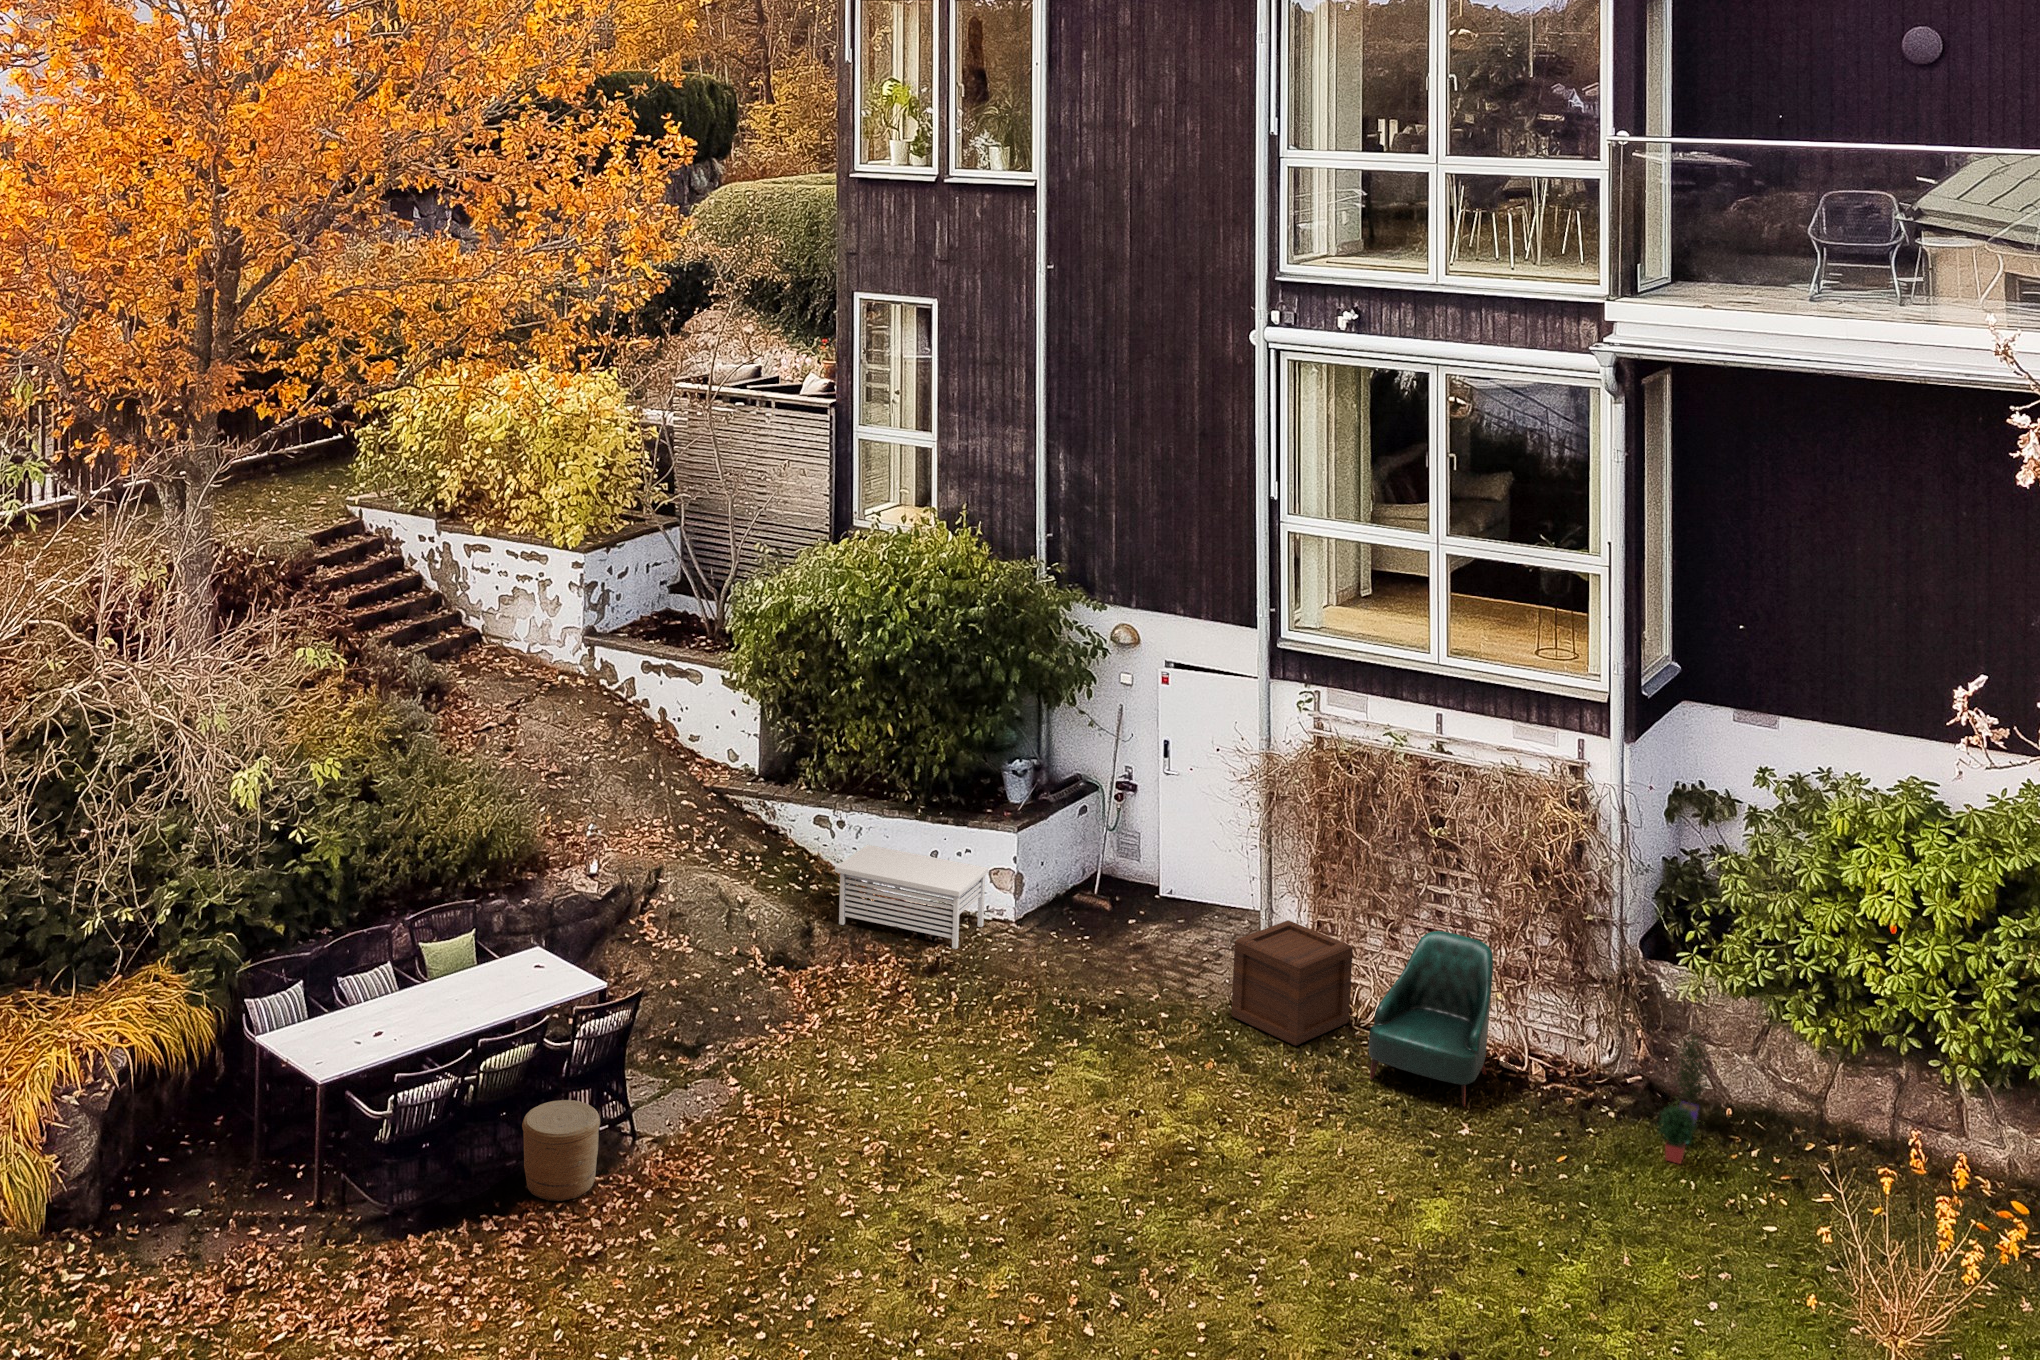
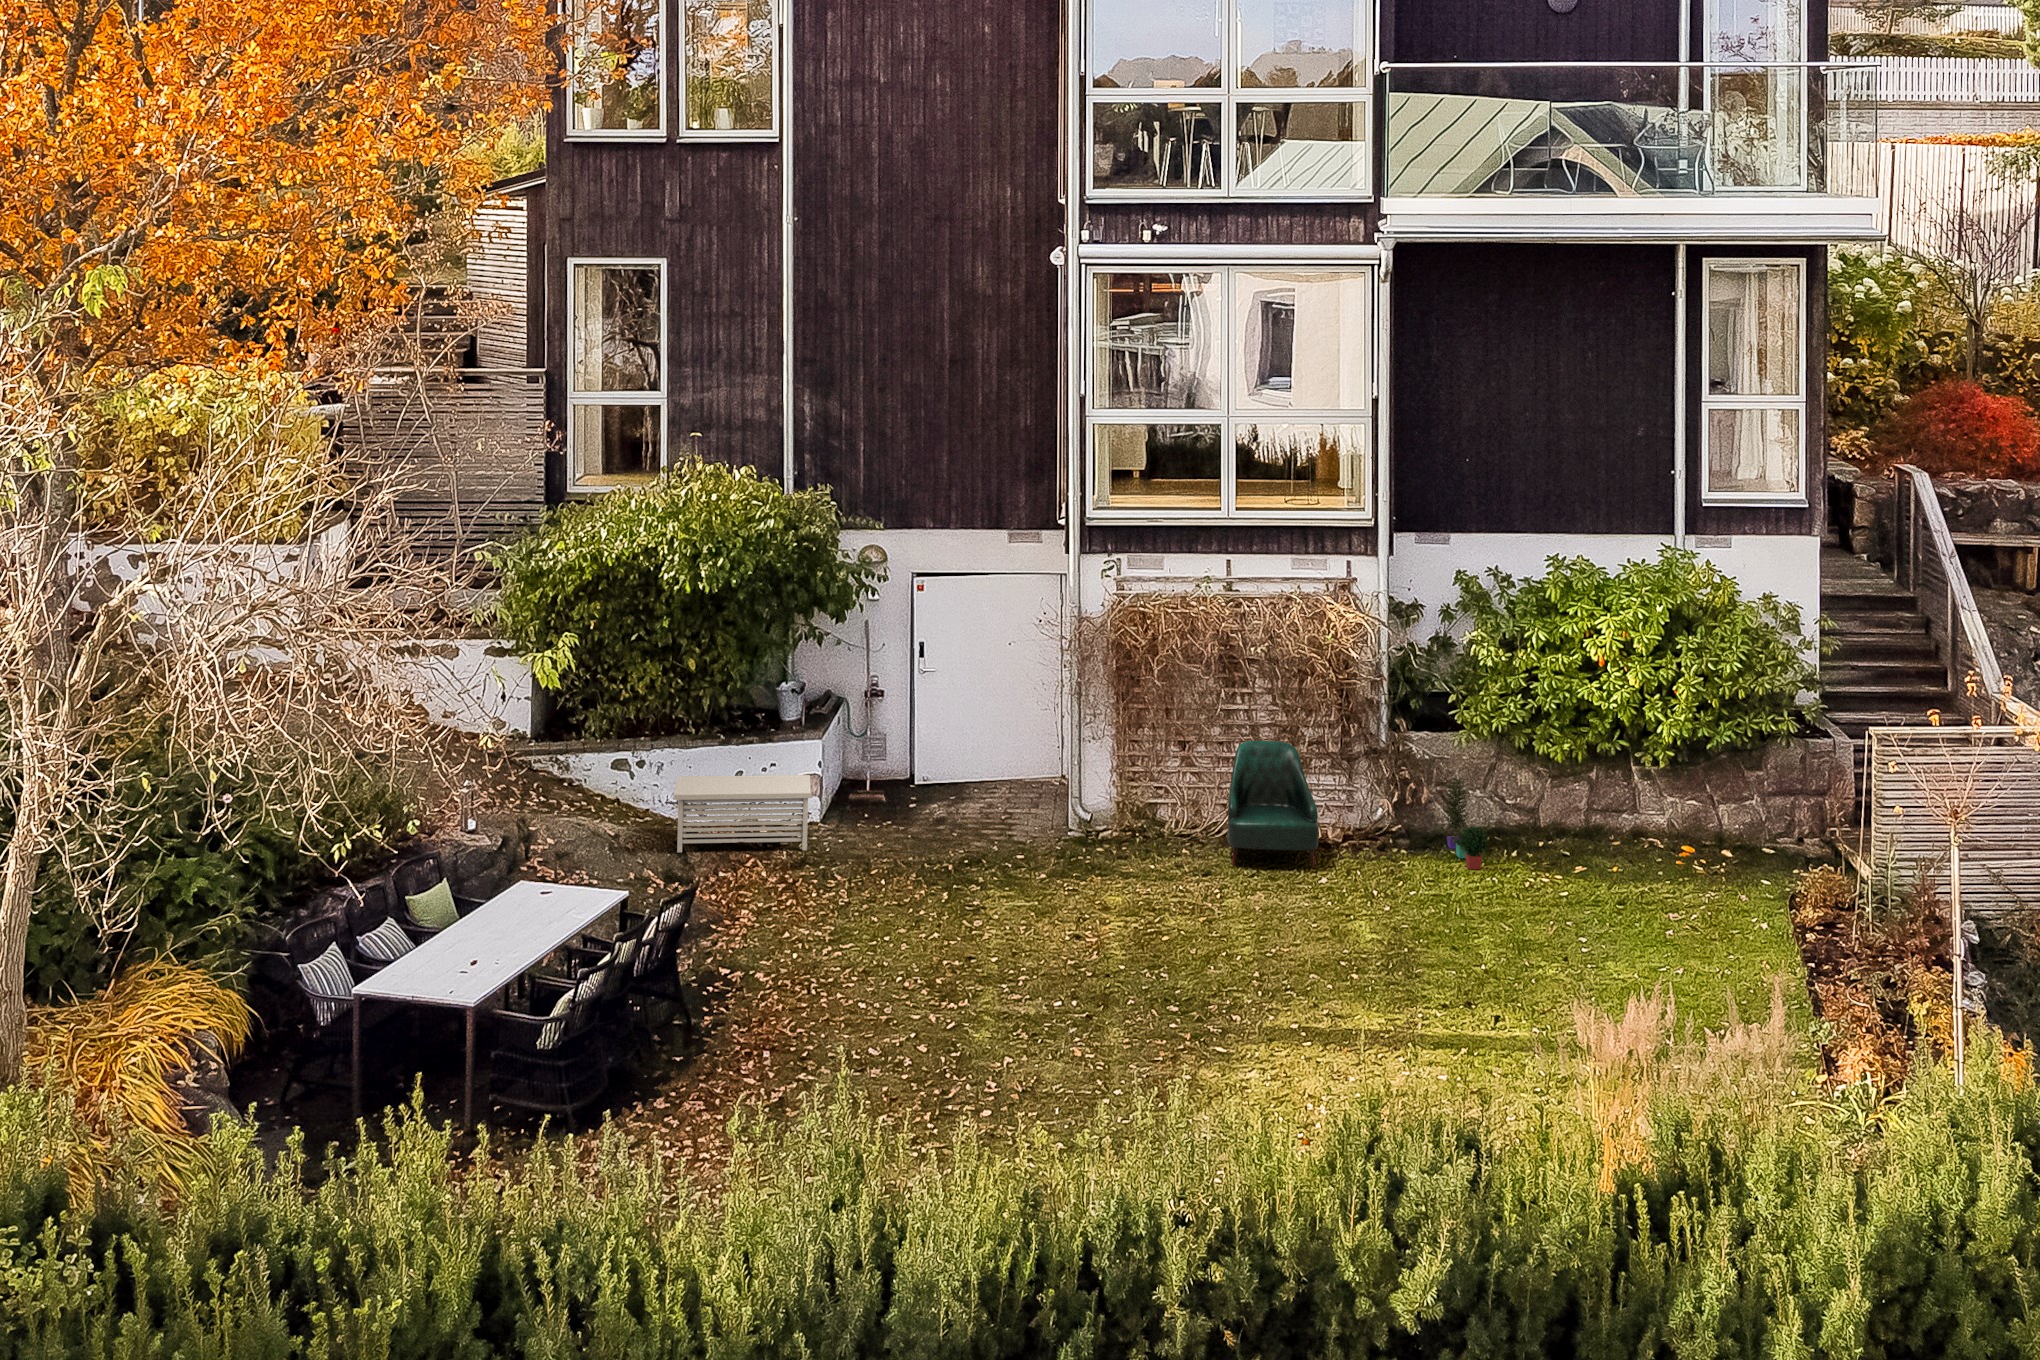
wooden crate: present [1231,920,1353,1046] -> none [1087,763,1175,858]
woven basket: present [522,1100,600,1201] -> none [649,987,729,1086]

